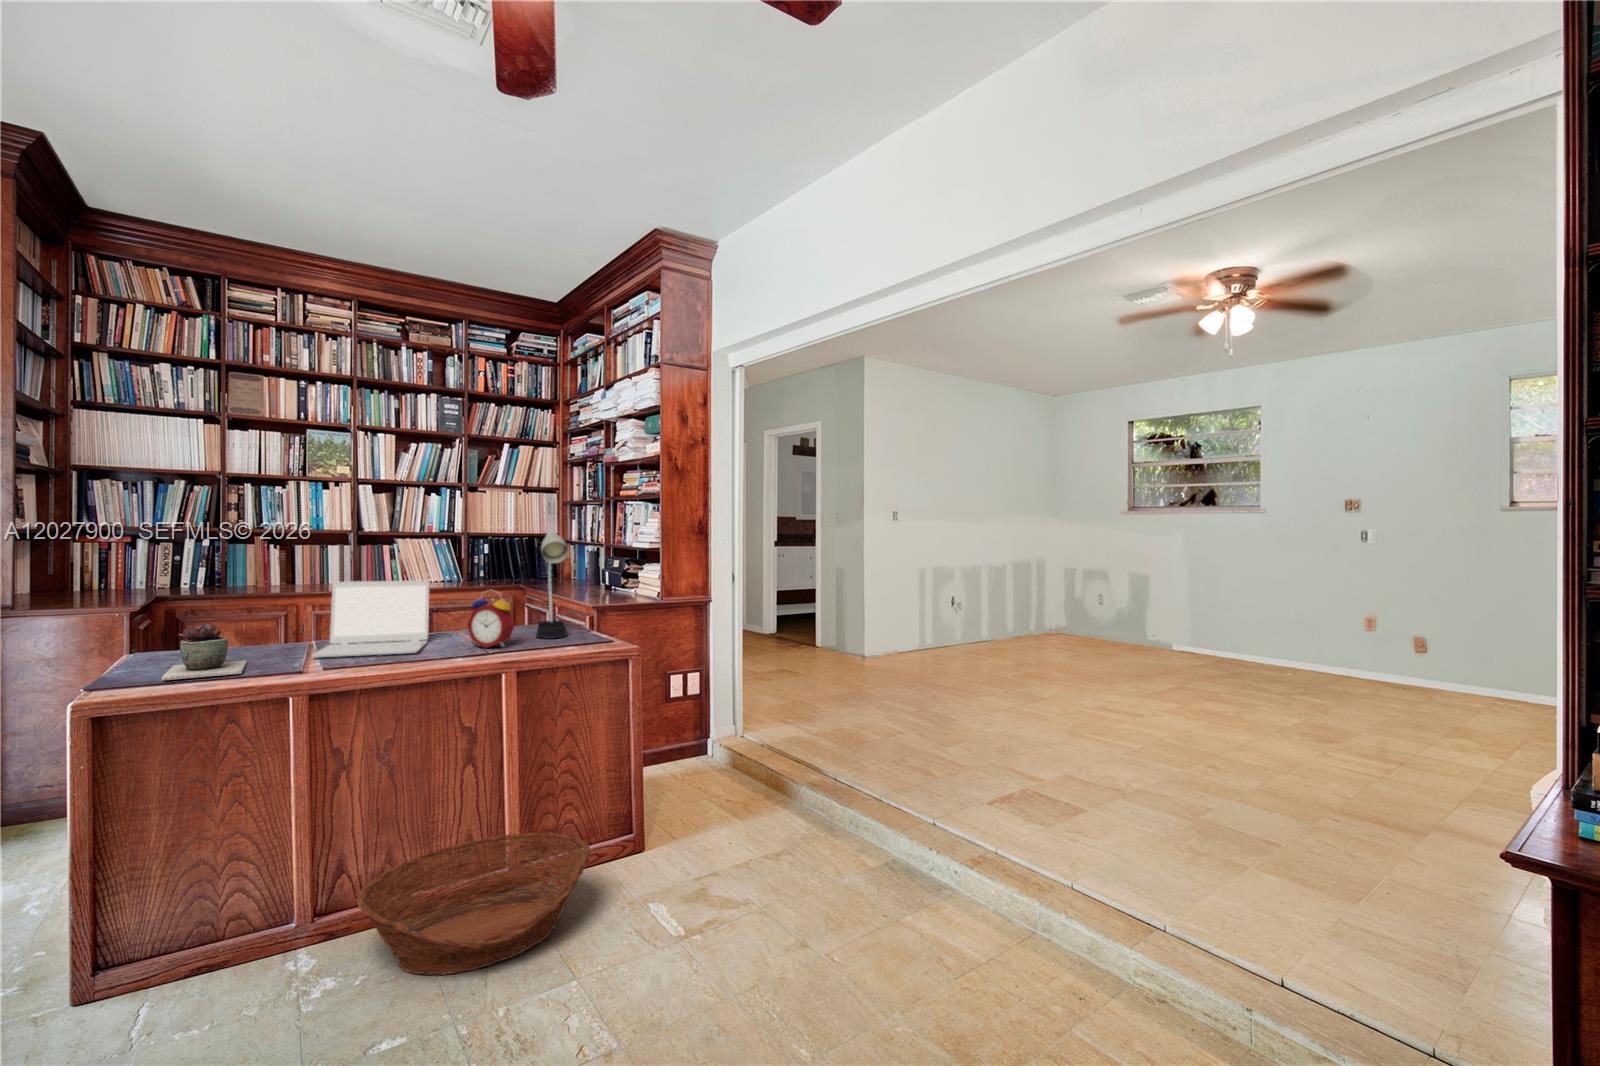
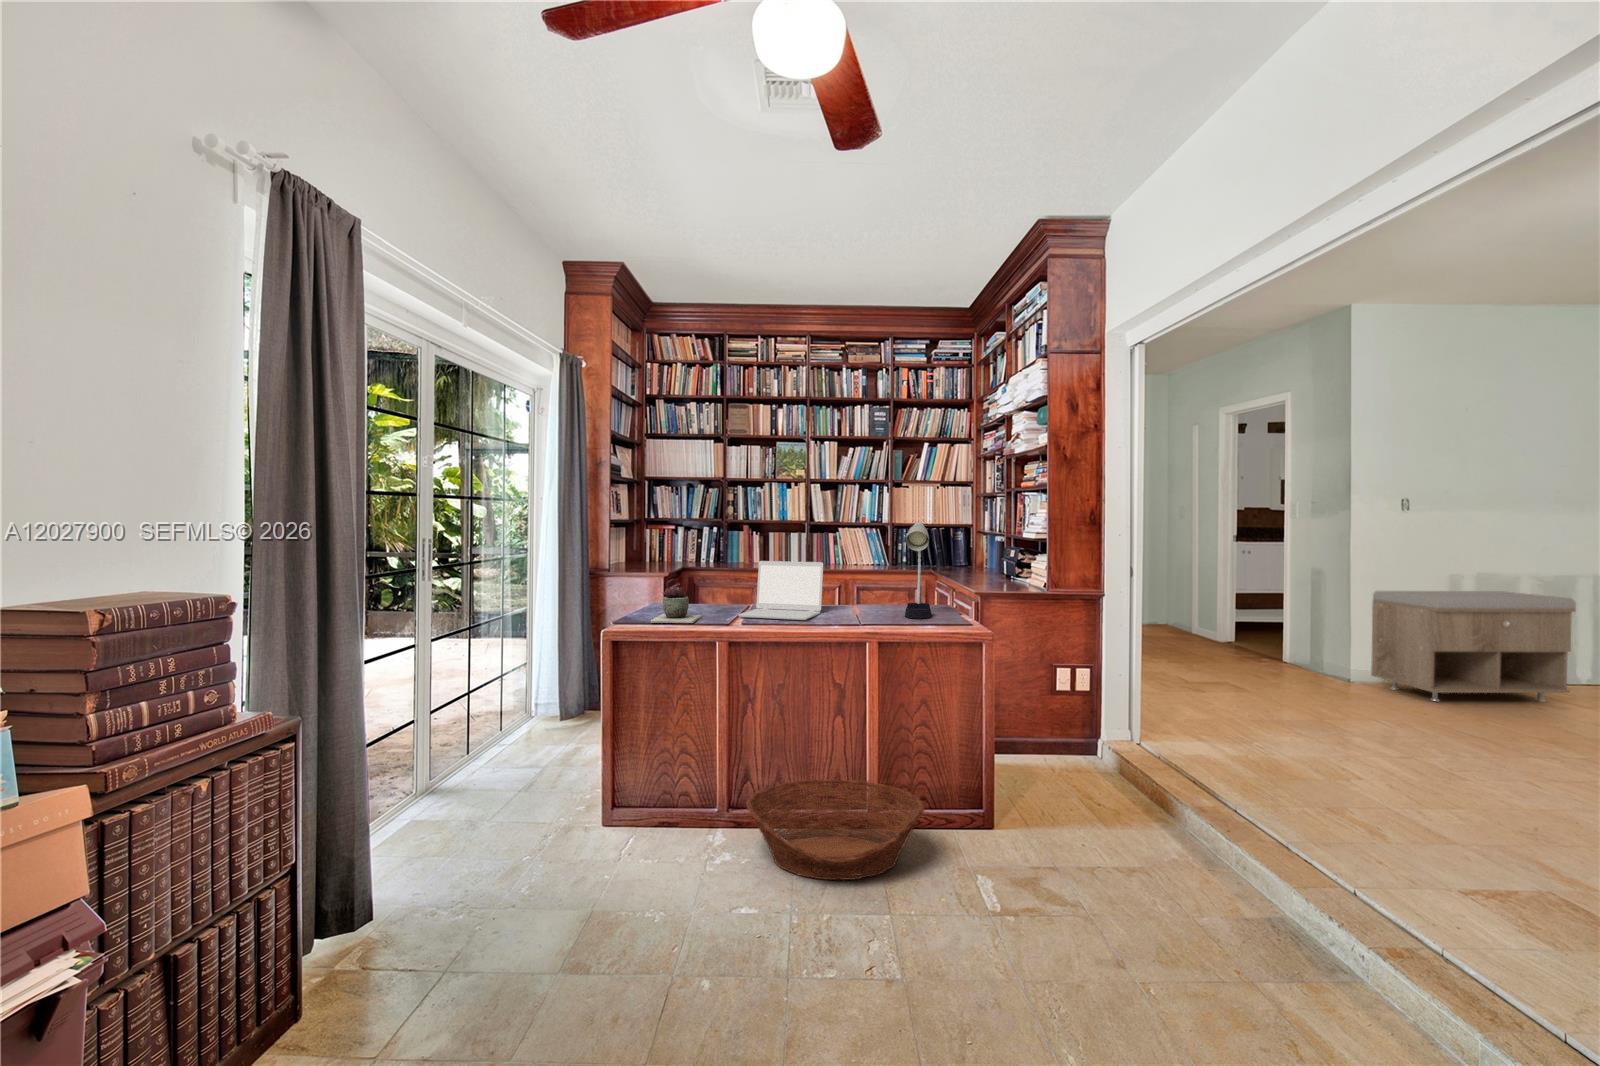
storage bench: none [875,580,984,664] -> present [1371,591,1576,702]
alarm clock: present [467,593,515,648] -> none [845,572,881,622]

